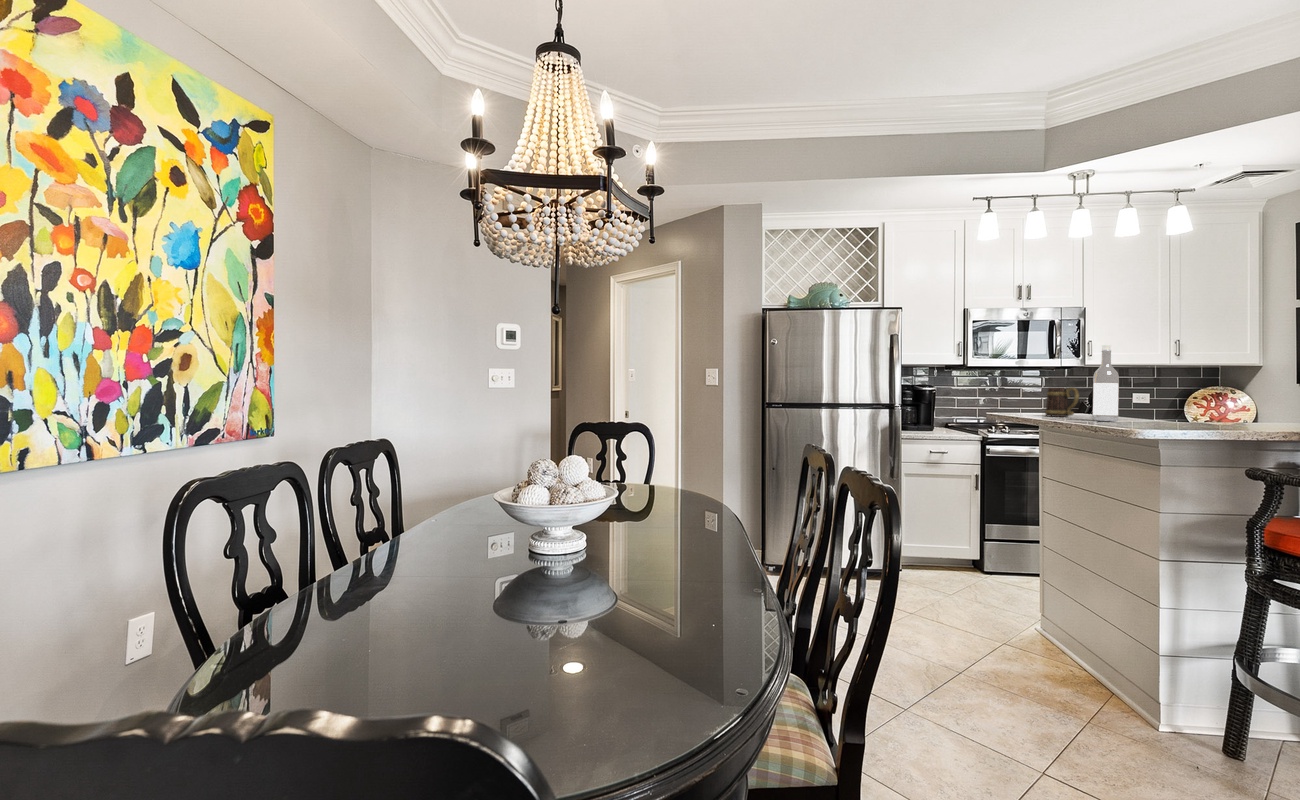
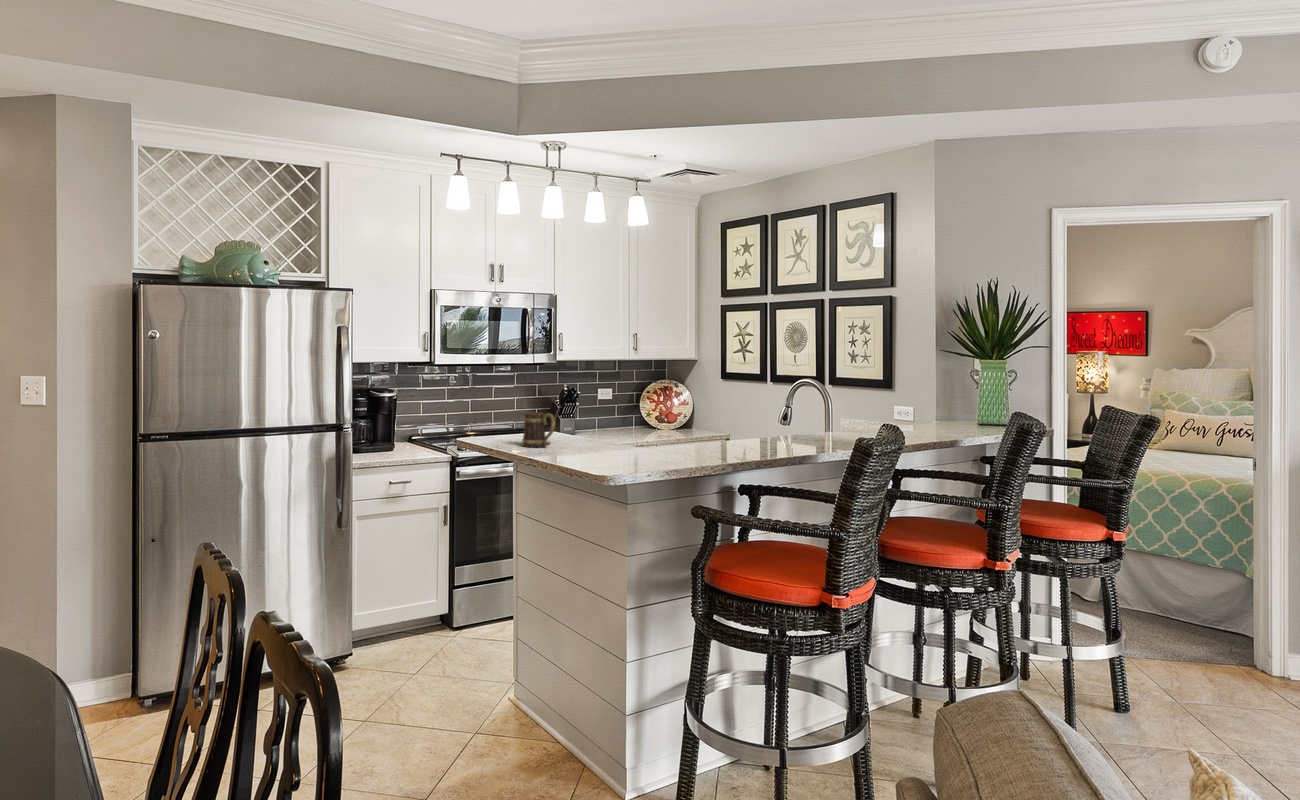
wine bottle: present [1092,345,1119,421] -> none [569,376,593,461]

